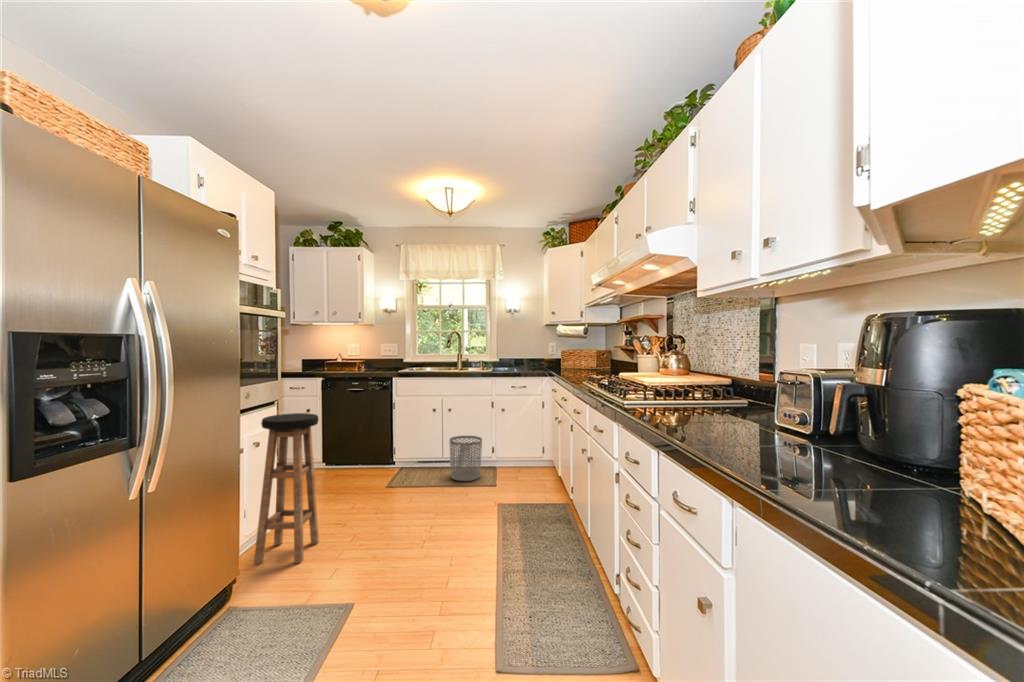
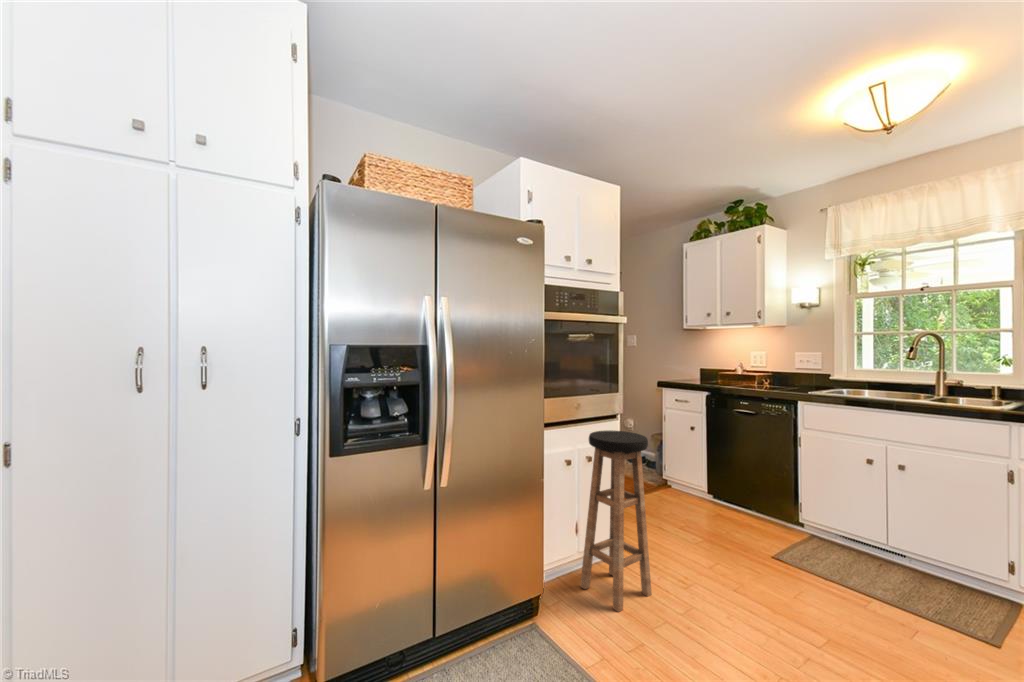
waste bin: present [450,436,482,481] -> none [900,515,984,611]

